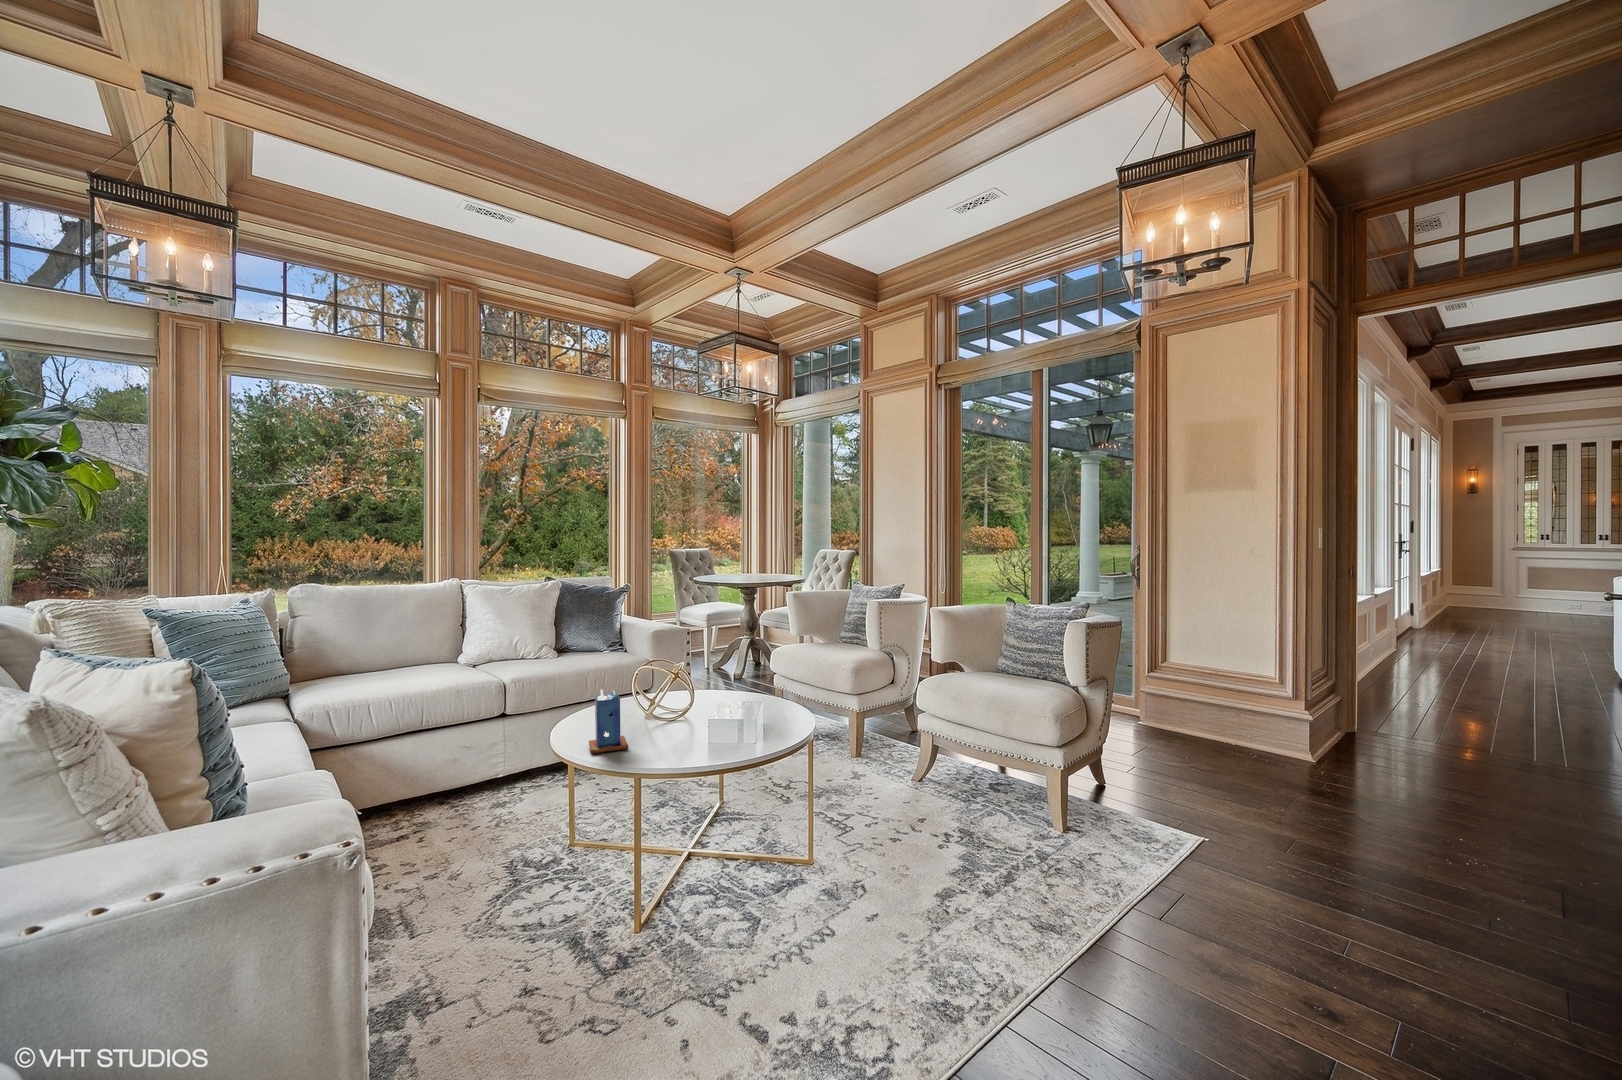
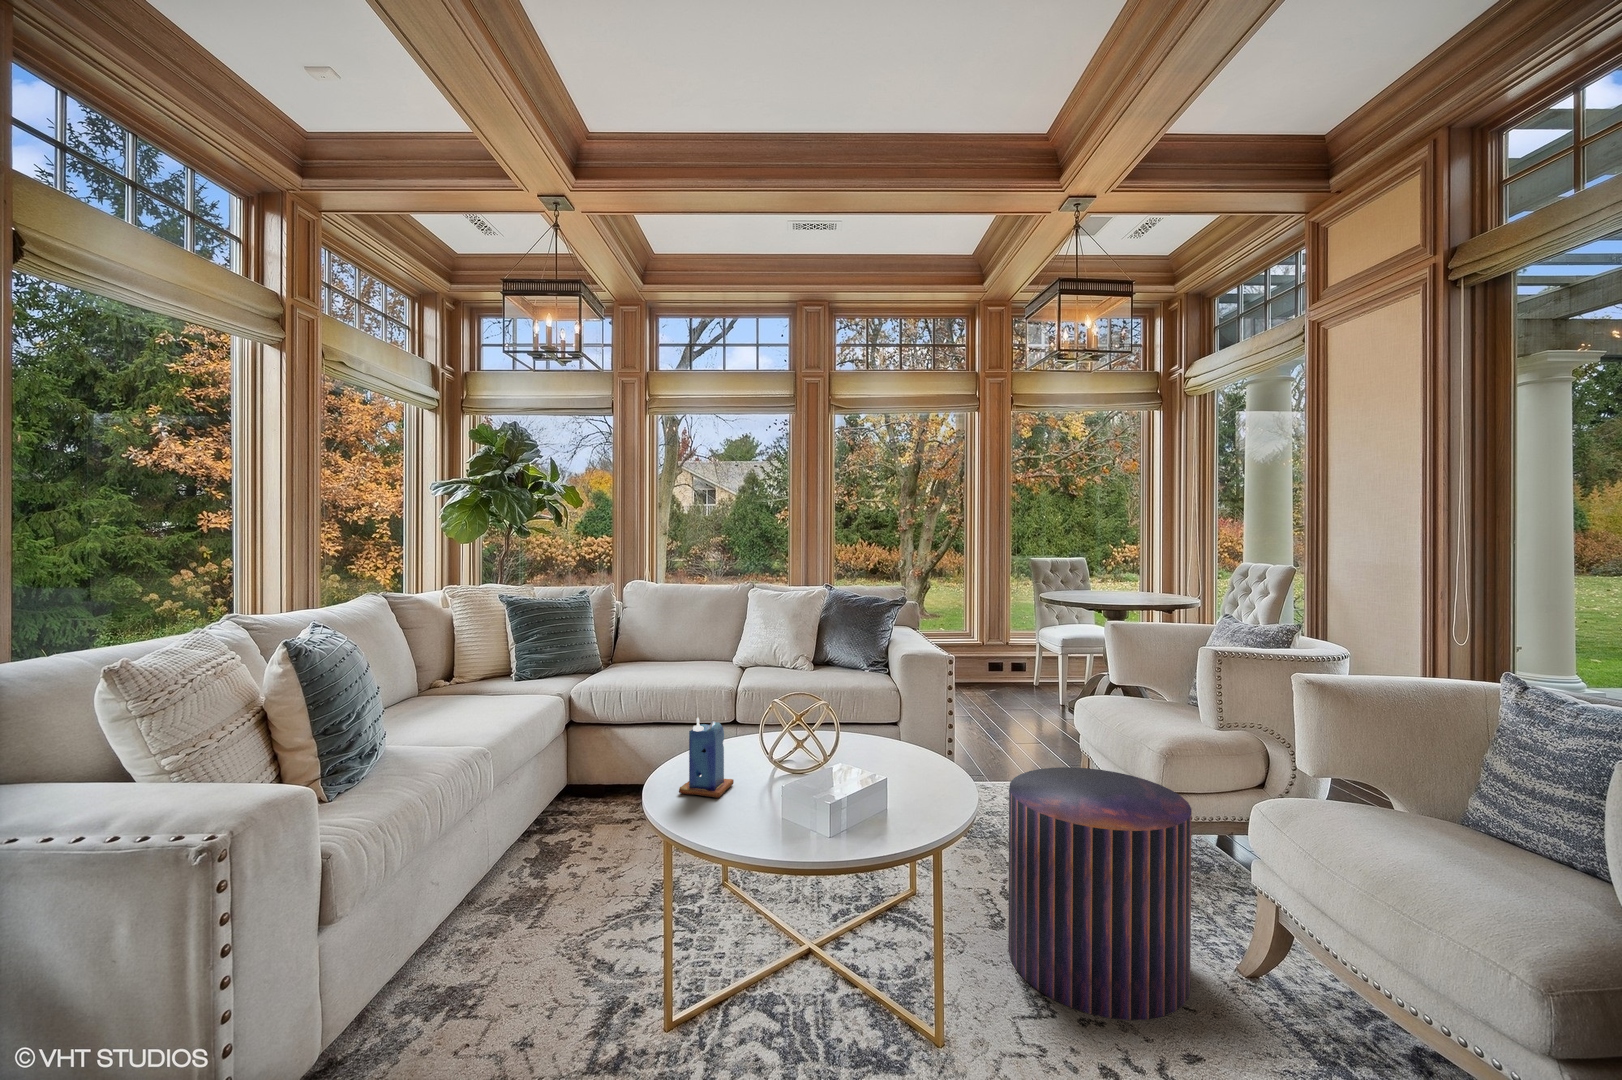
pouf: none [798,682,903,823] -> present [1008,767,1192,1020]

